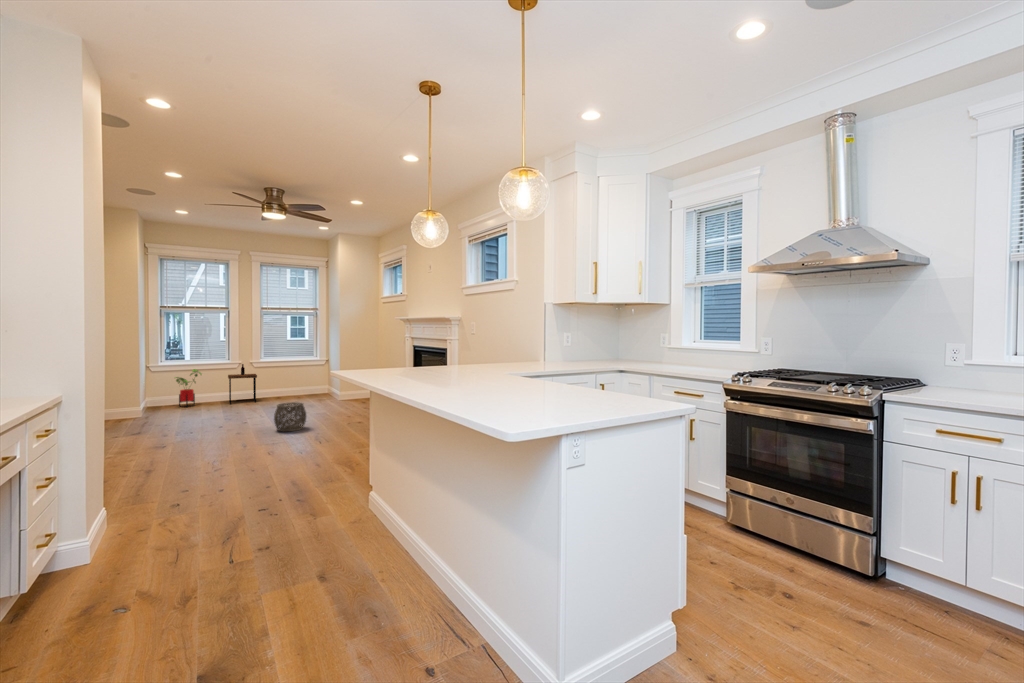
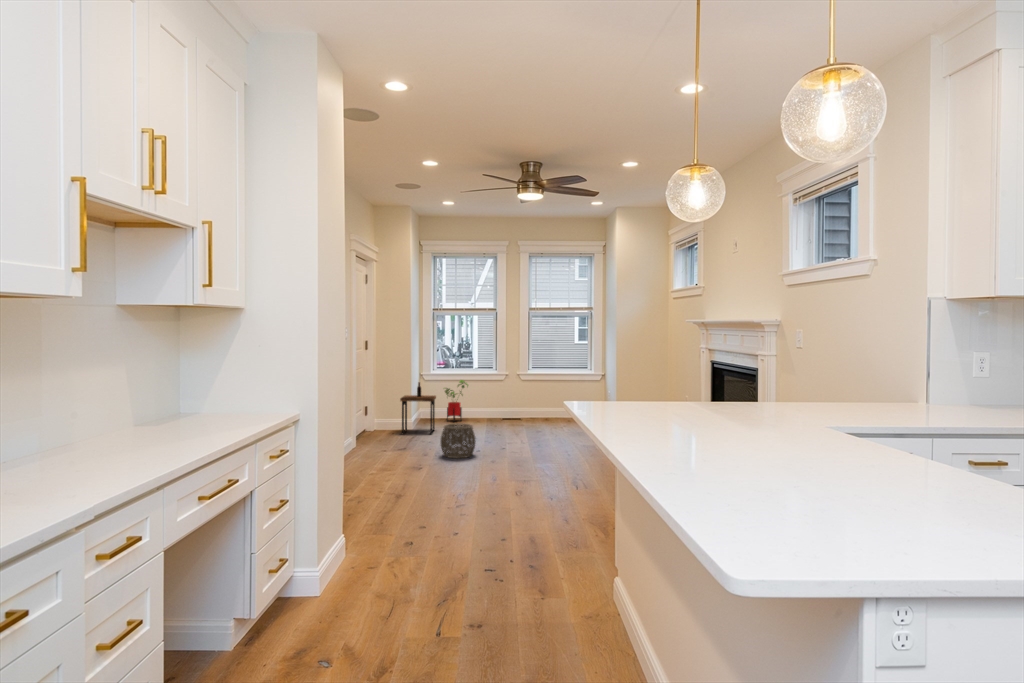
side table: present [228,364,257,404] -> present [400,382,436,434]
woven basket: present [274,402,306,431] -> present [440,424,476,458]

